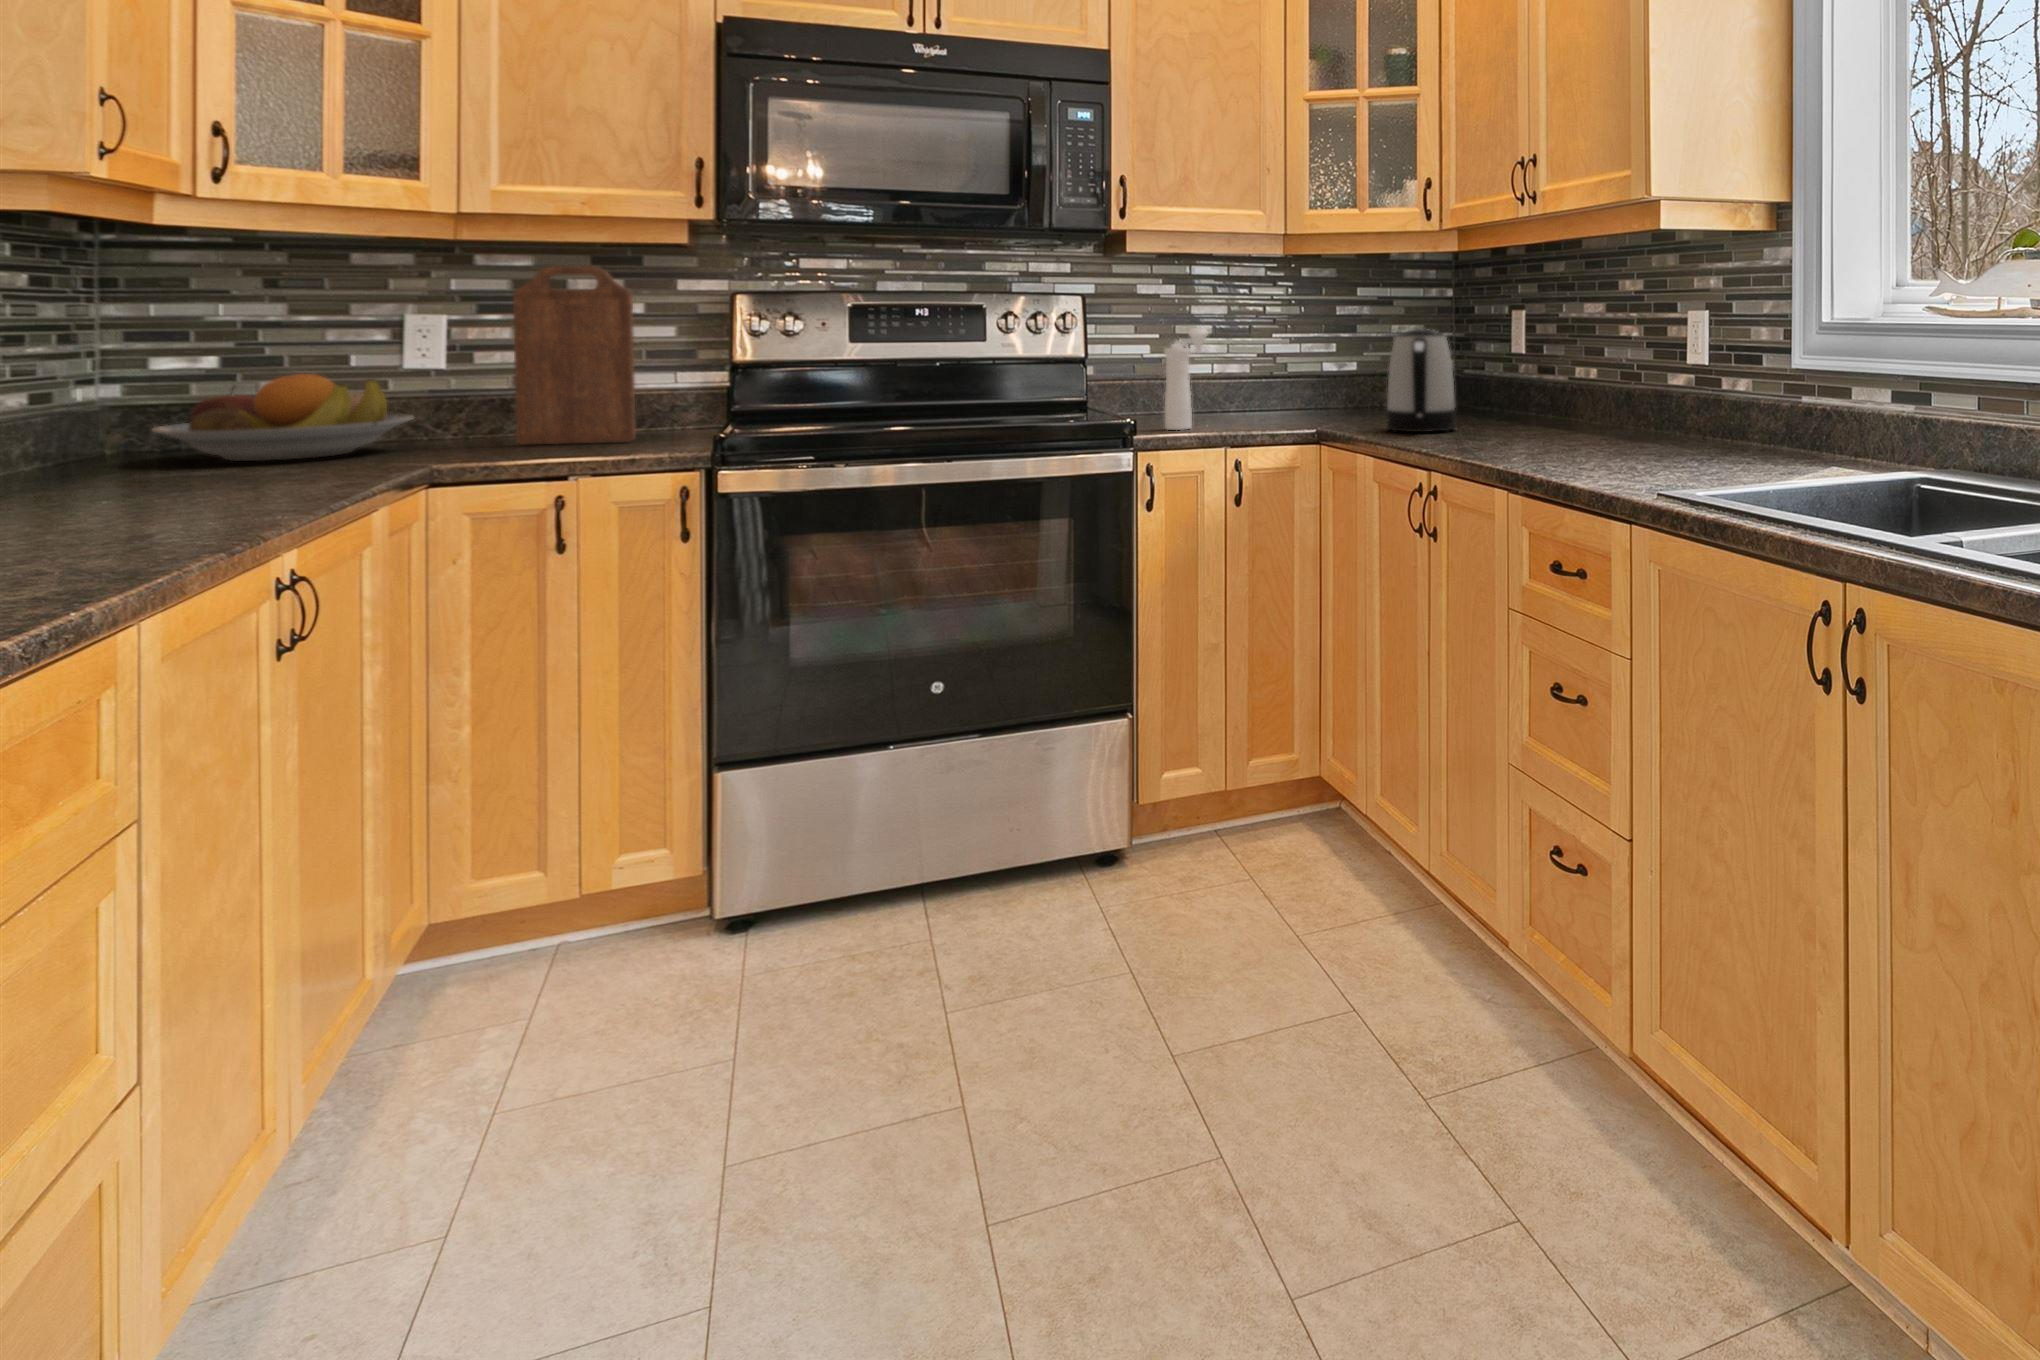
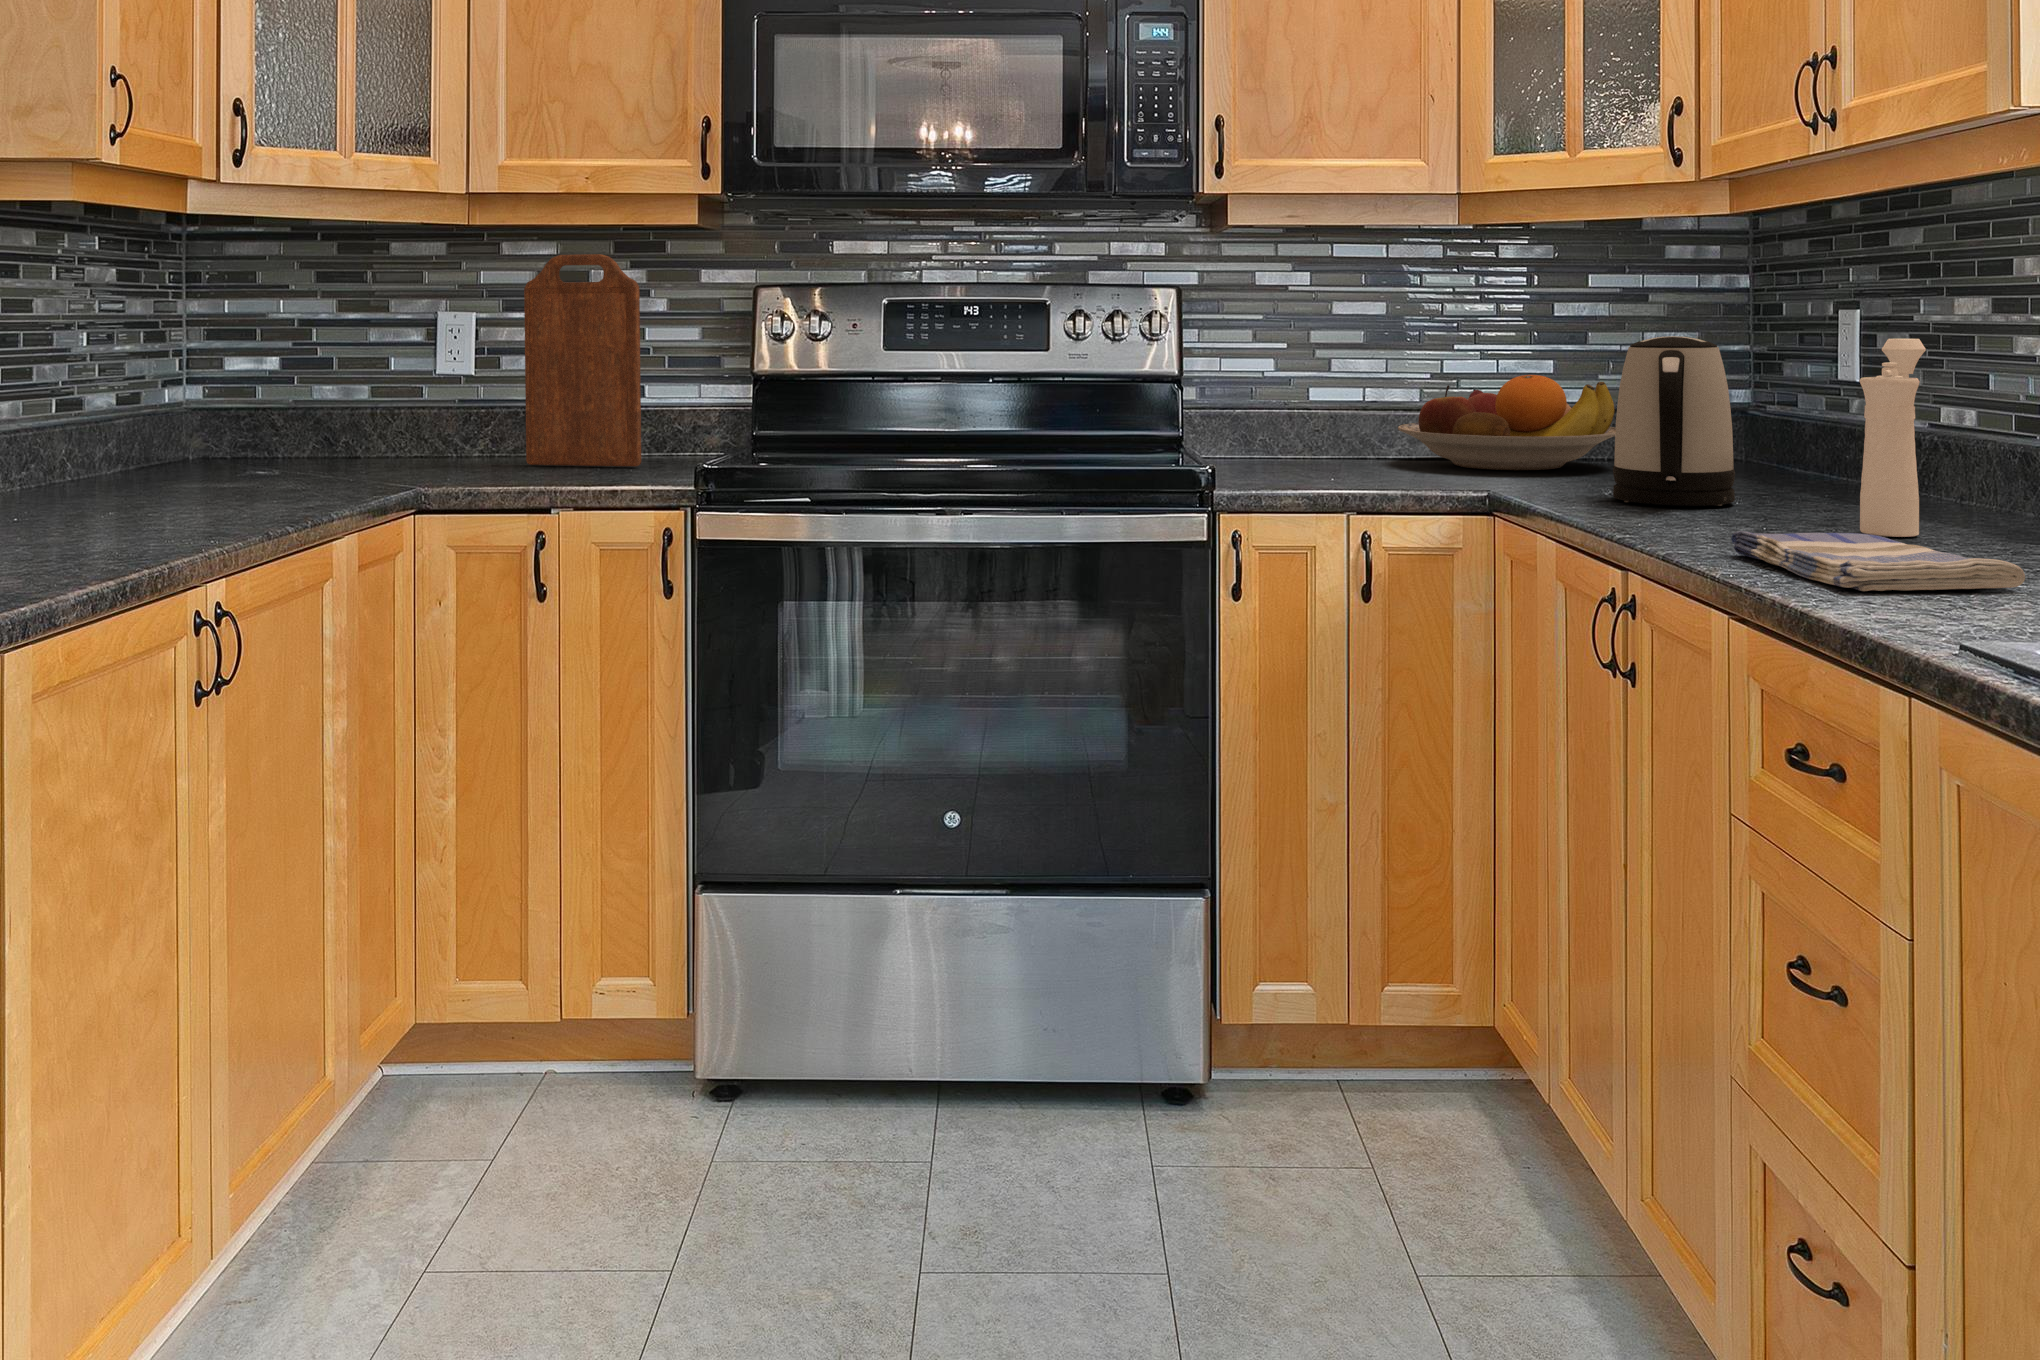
pepper mill: present [1164,328,1208,430] -> present [1859,339,1926,537]
fruit bowl: present [152,374,413,461] -> present [1398,375,1616,470]
dish towel: none [1451,439,1589,465] -> present [1731,531,2025,591]

